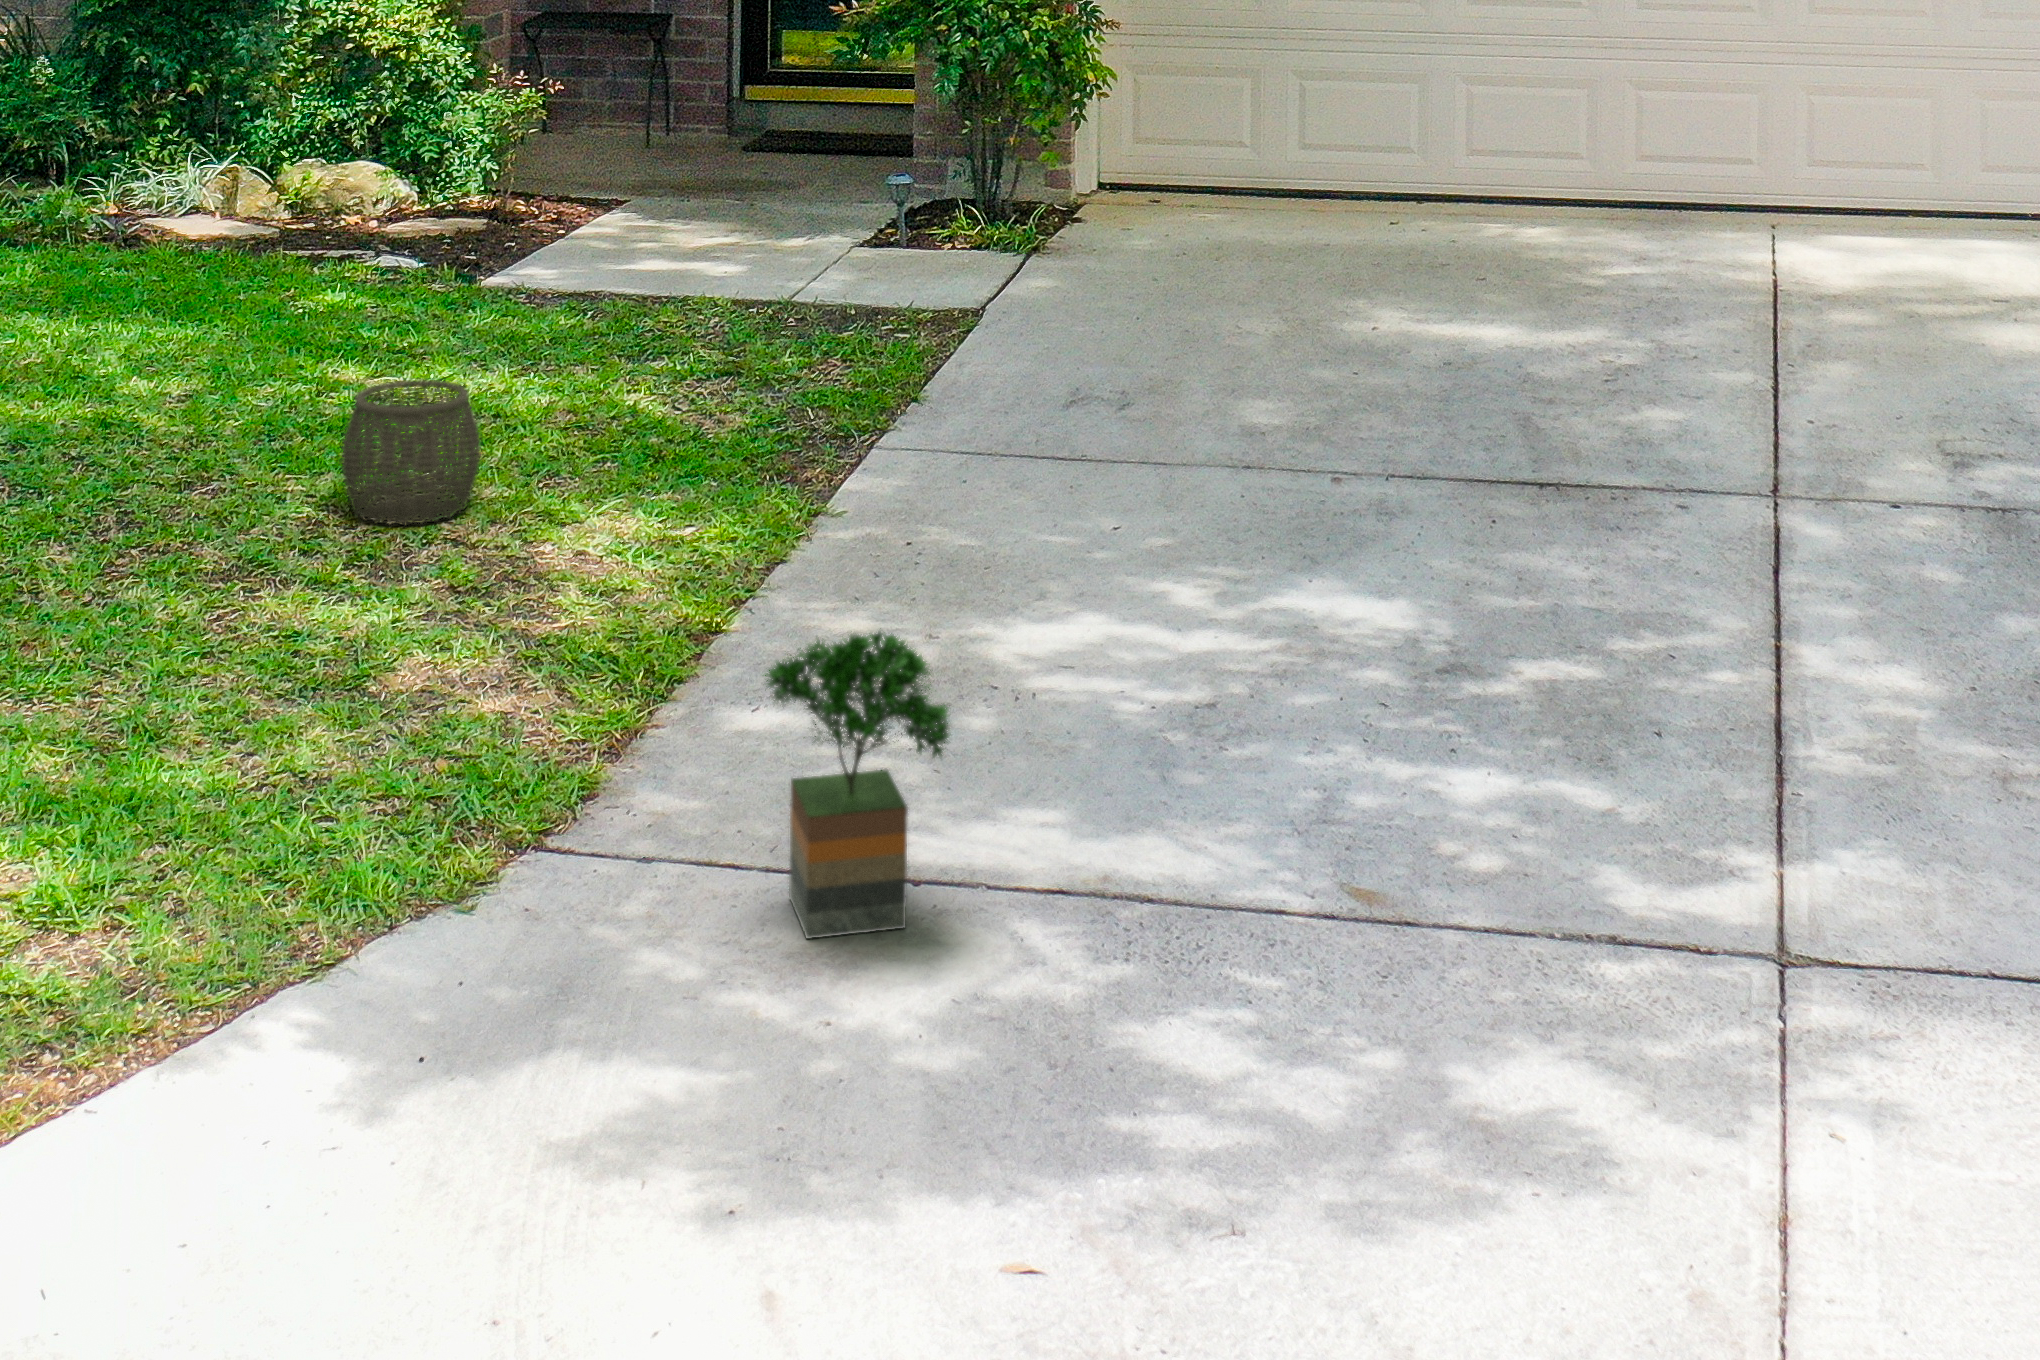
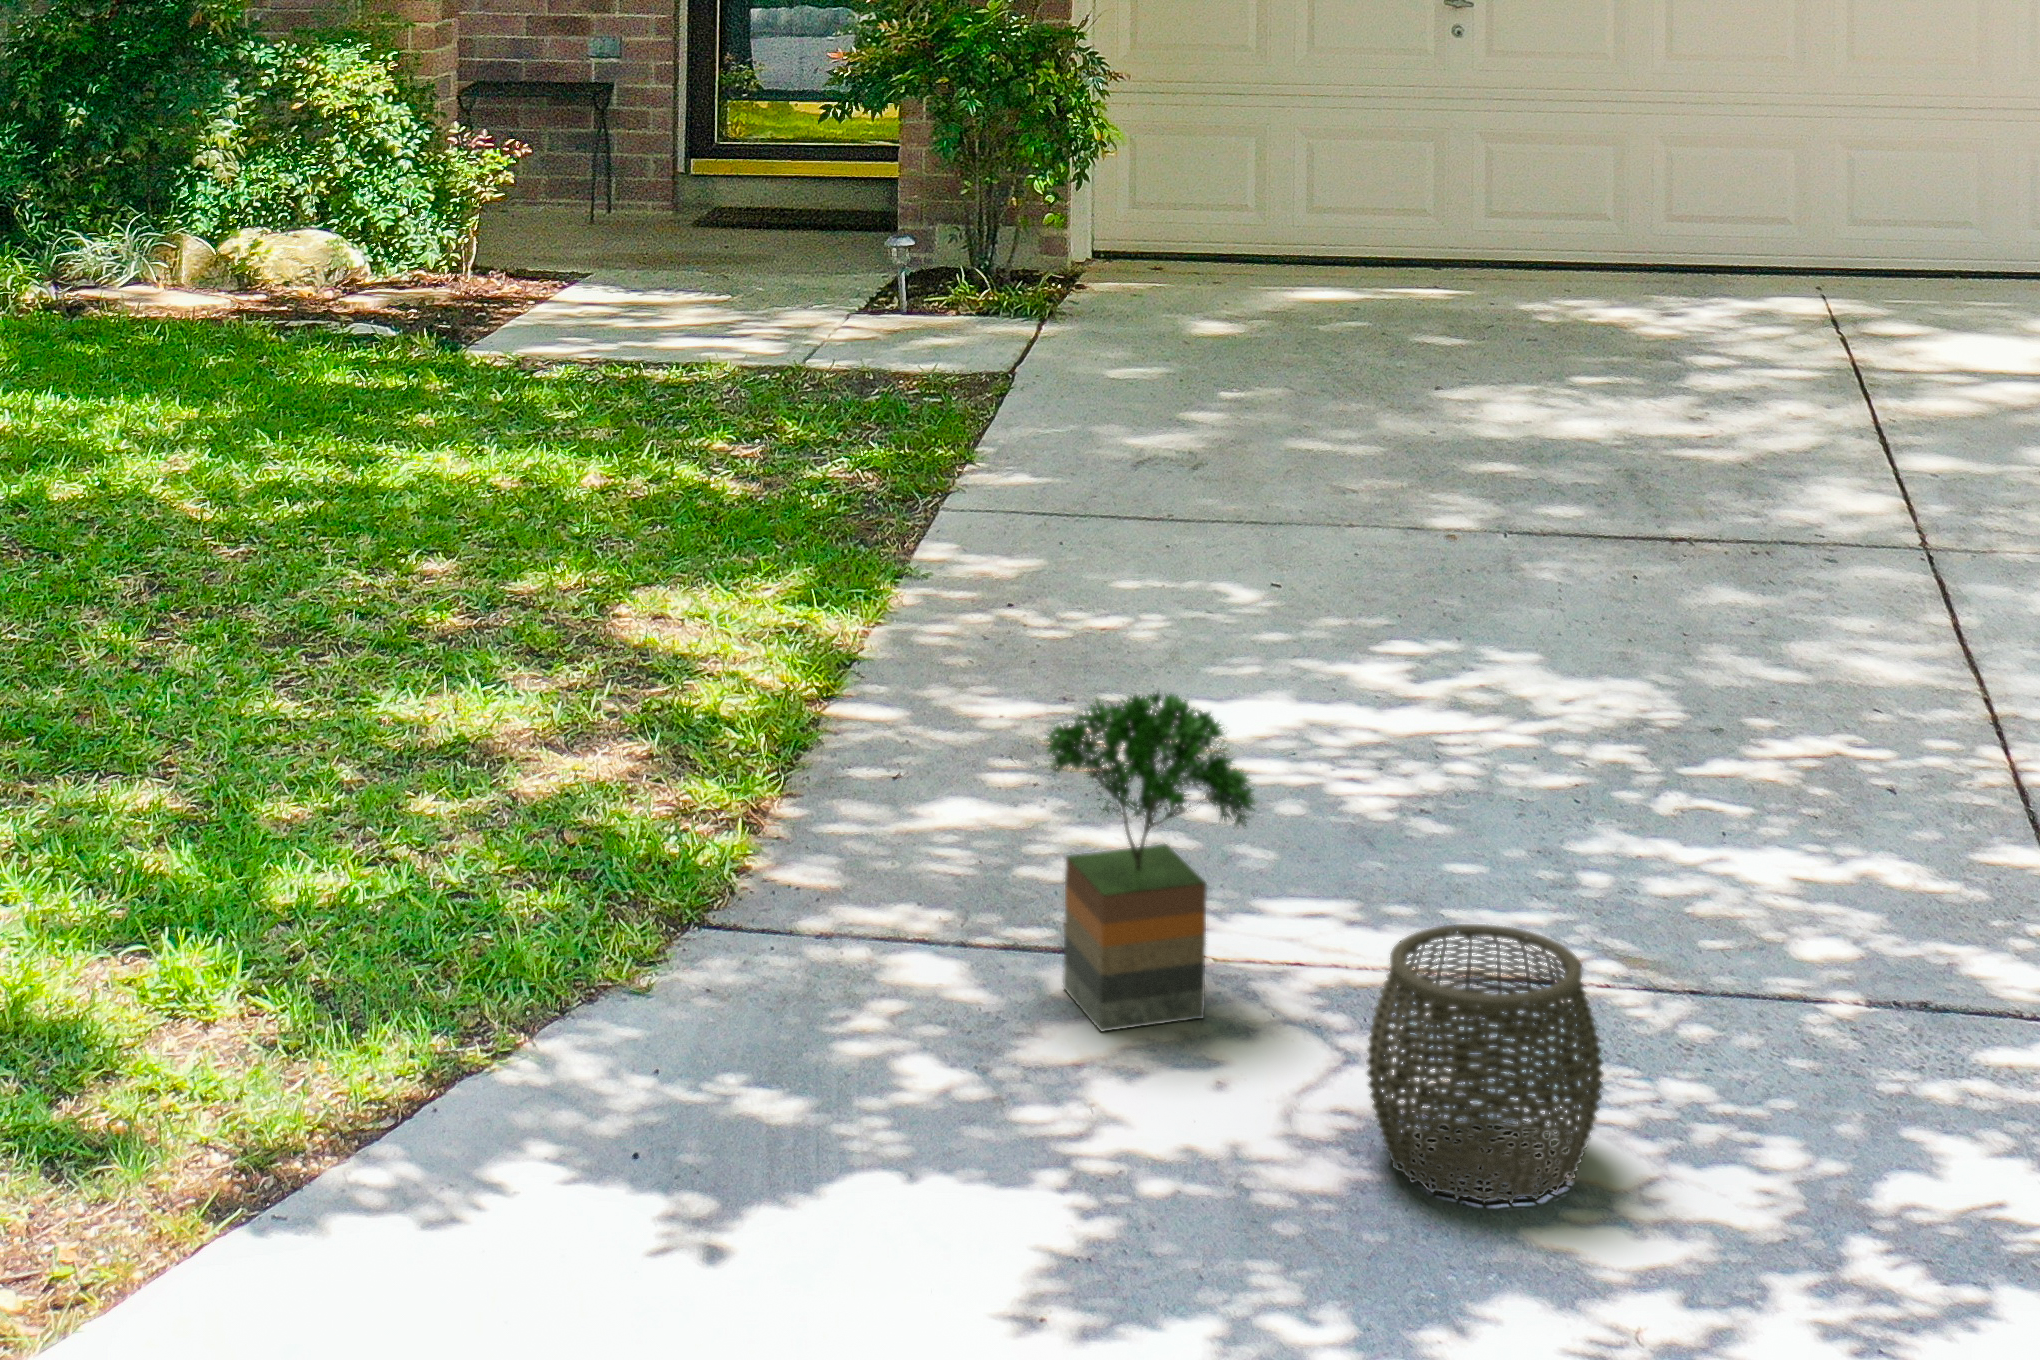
woven basket: present [341,380,481,525] -> present [1367,924,1604,1203]

